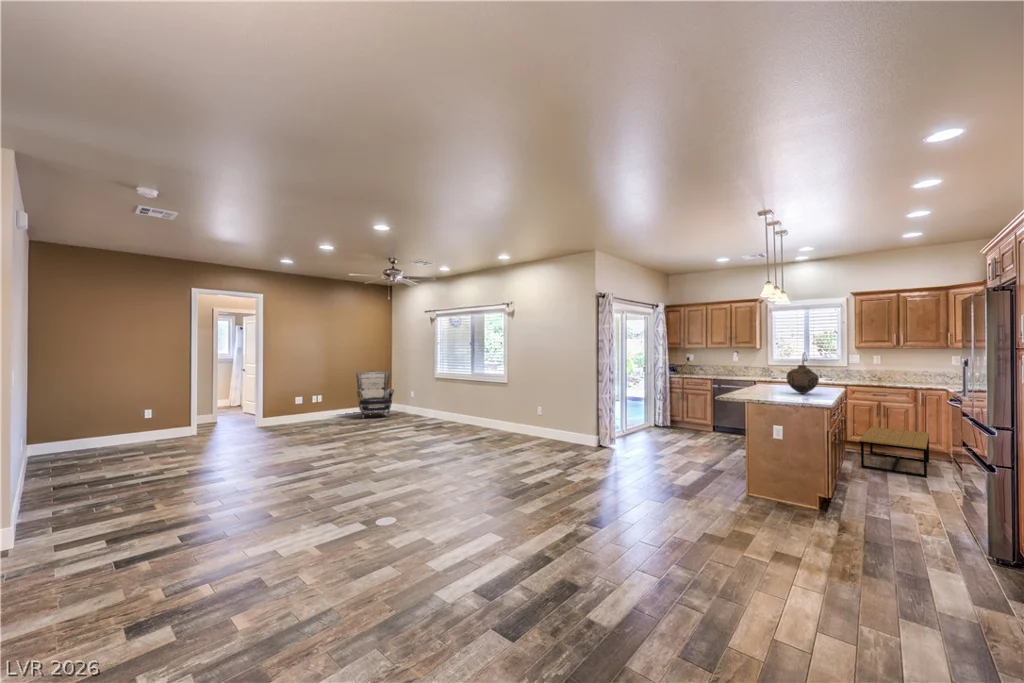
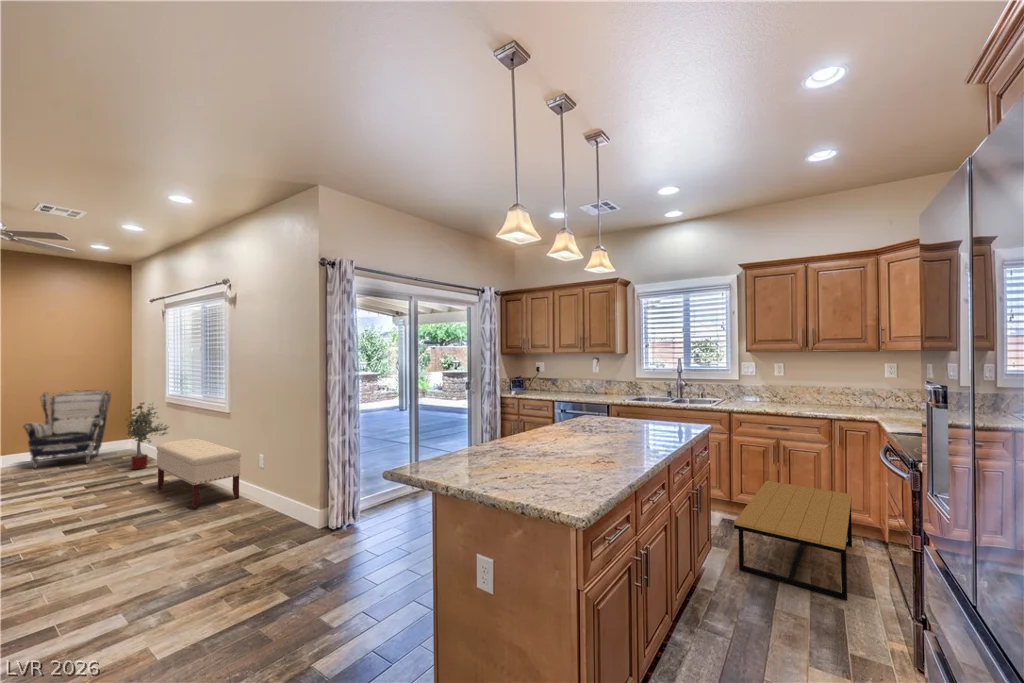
vase: present [786,365,819,394] -> none [582,390,639,450]
potted tree: none [418,378,443,421] -> present [126,403,168,469]
bench: none [461,401,522,438] -> present [156,439,241,509]

